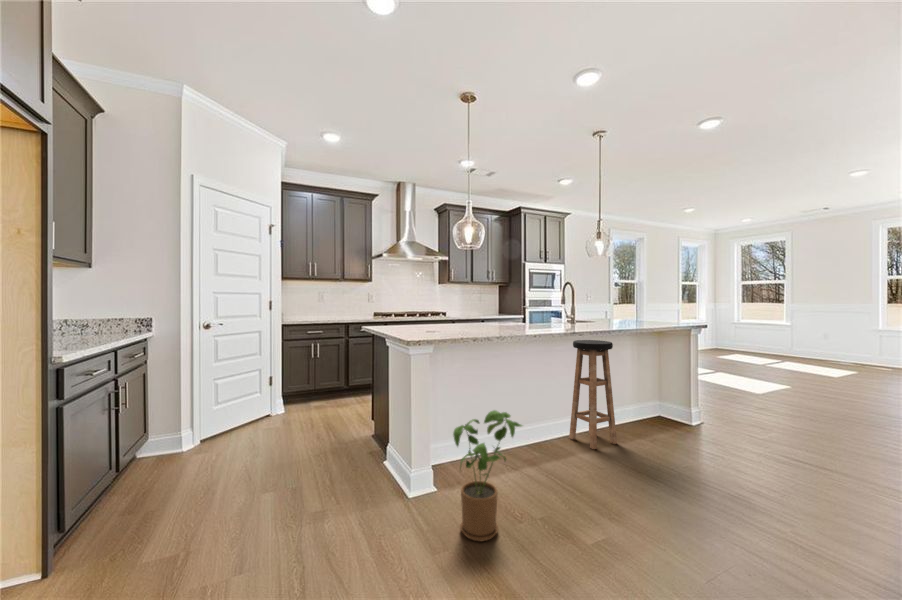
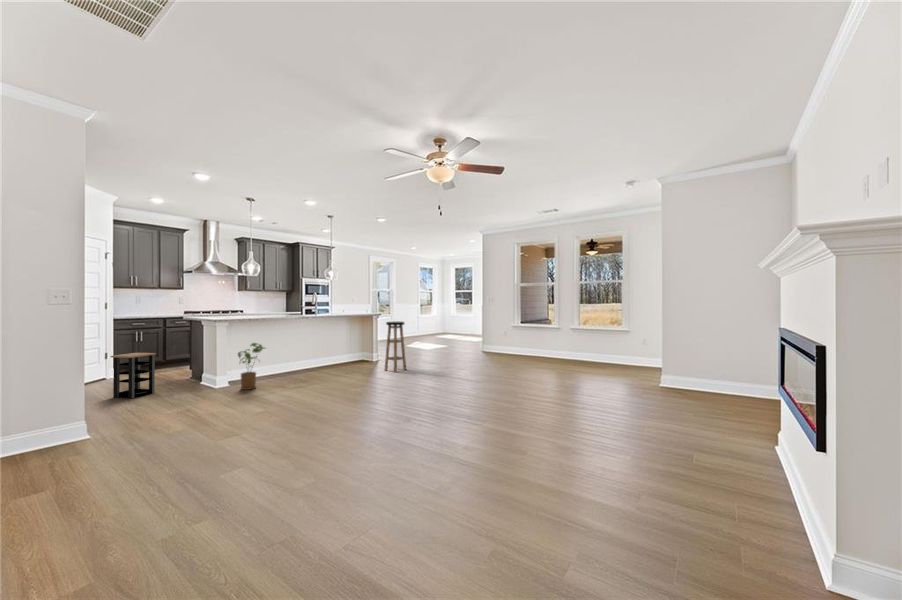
bar stool: present [569,340,617,449] -> present [385,322,406,372]
side table: none [214,404,295,524] -> present [111,353,156,399]

